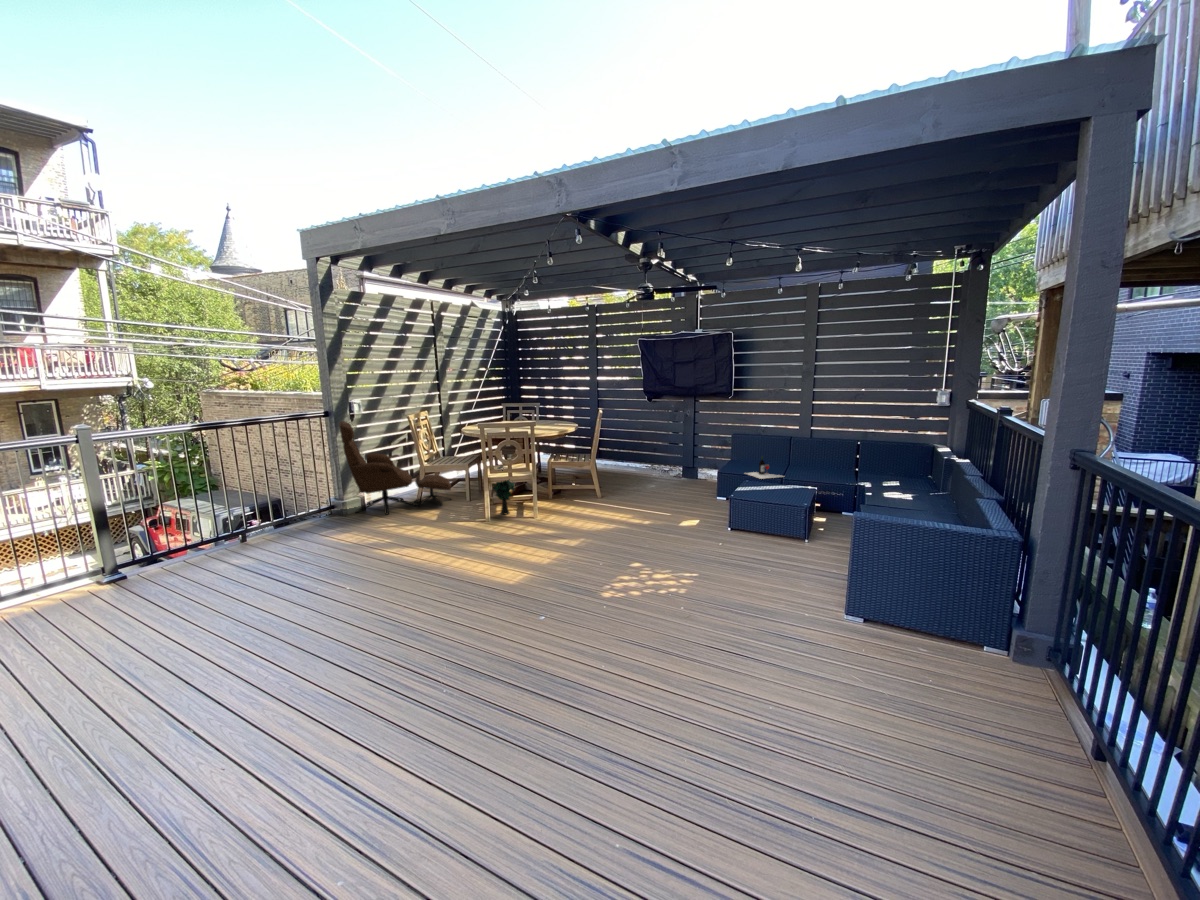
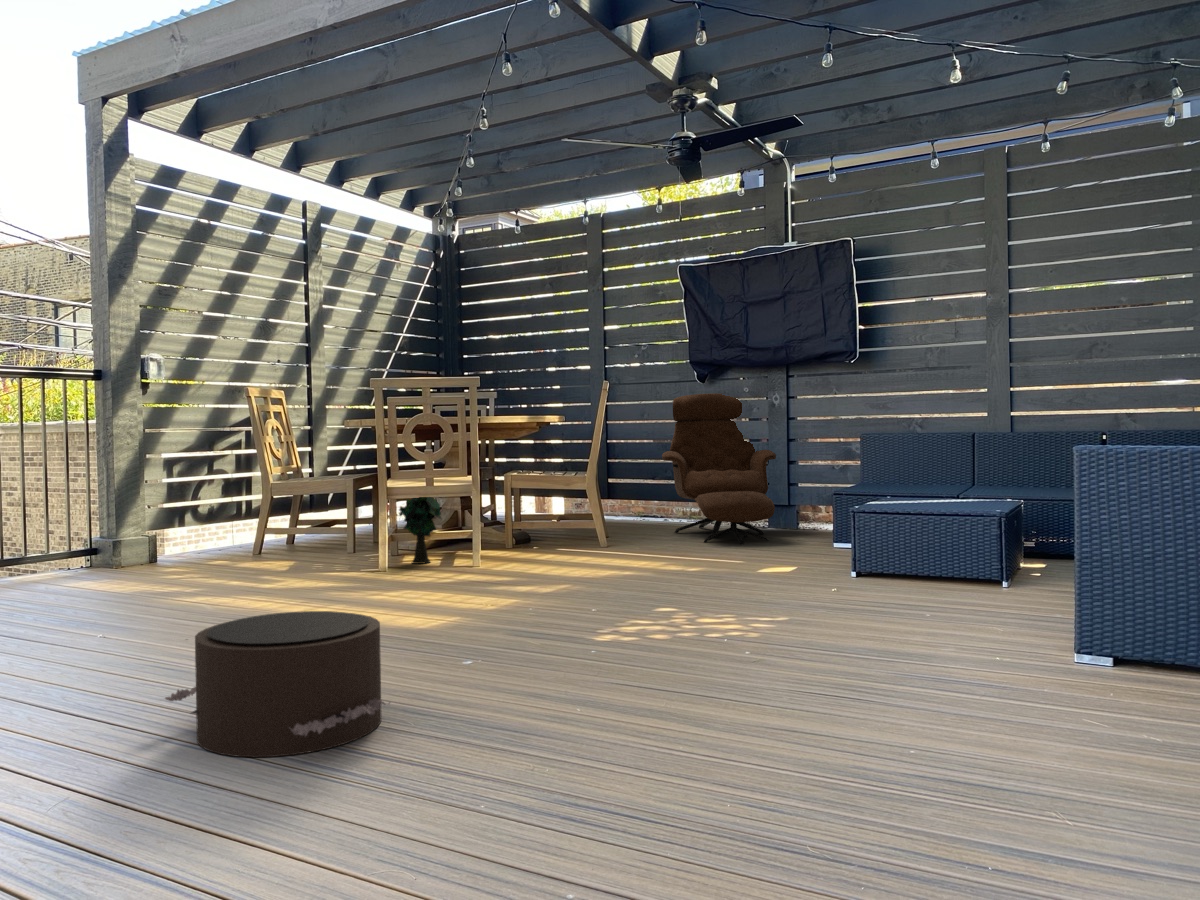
lounge chair: present [339,421,451,515] -> present [662,393,776,544]
wine bottle: present [746,456,783,479] -> none [881,455,962,493]
pouf: none [390,614,507,712] -> present [165,611,387,757]

